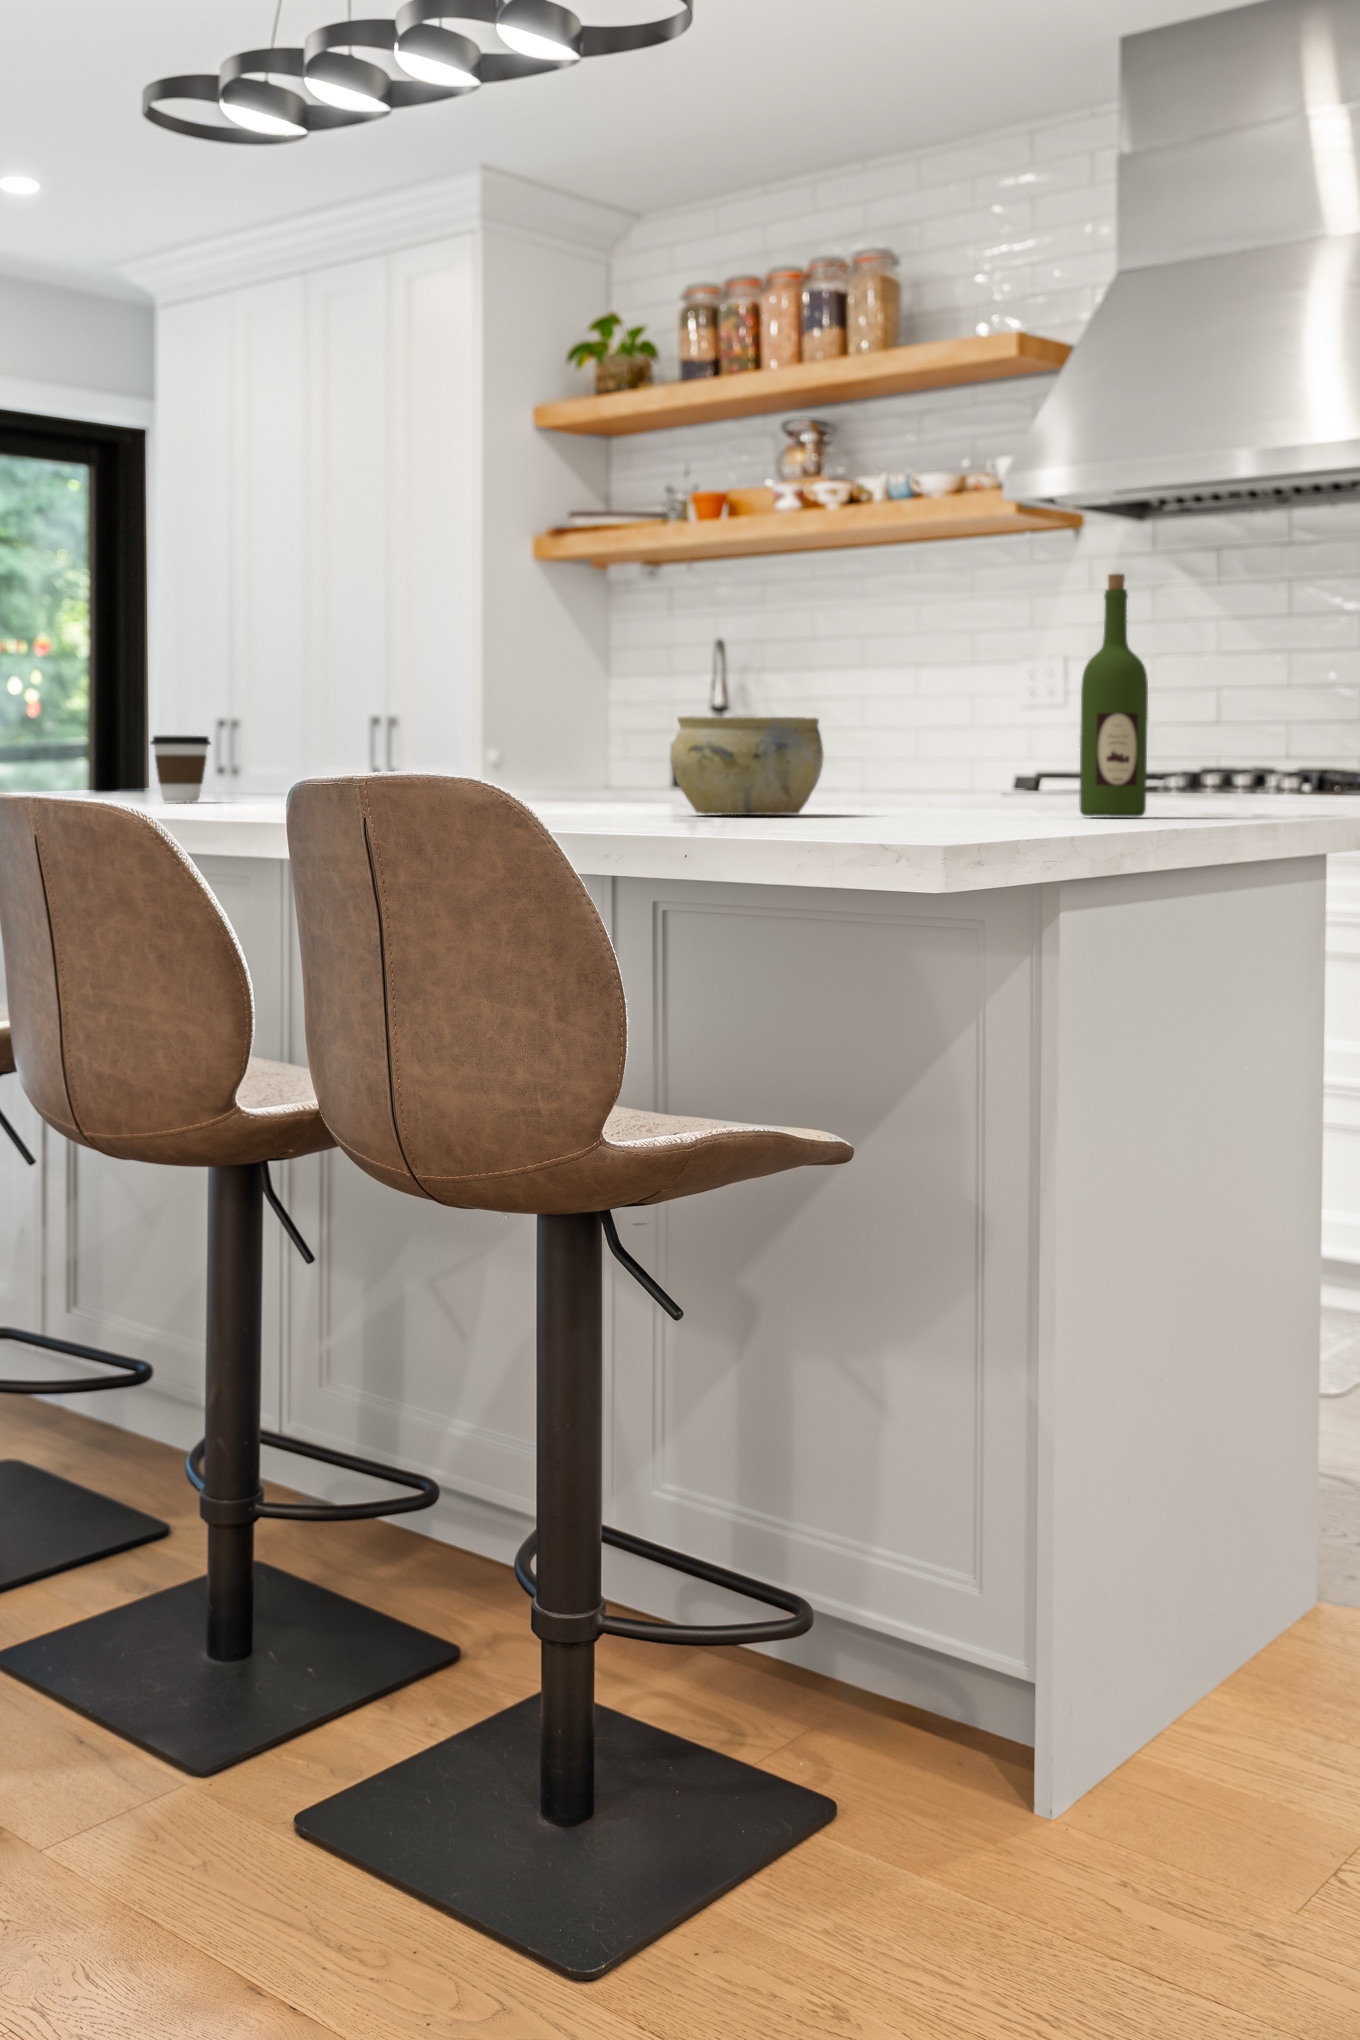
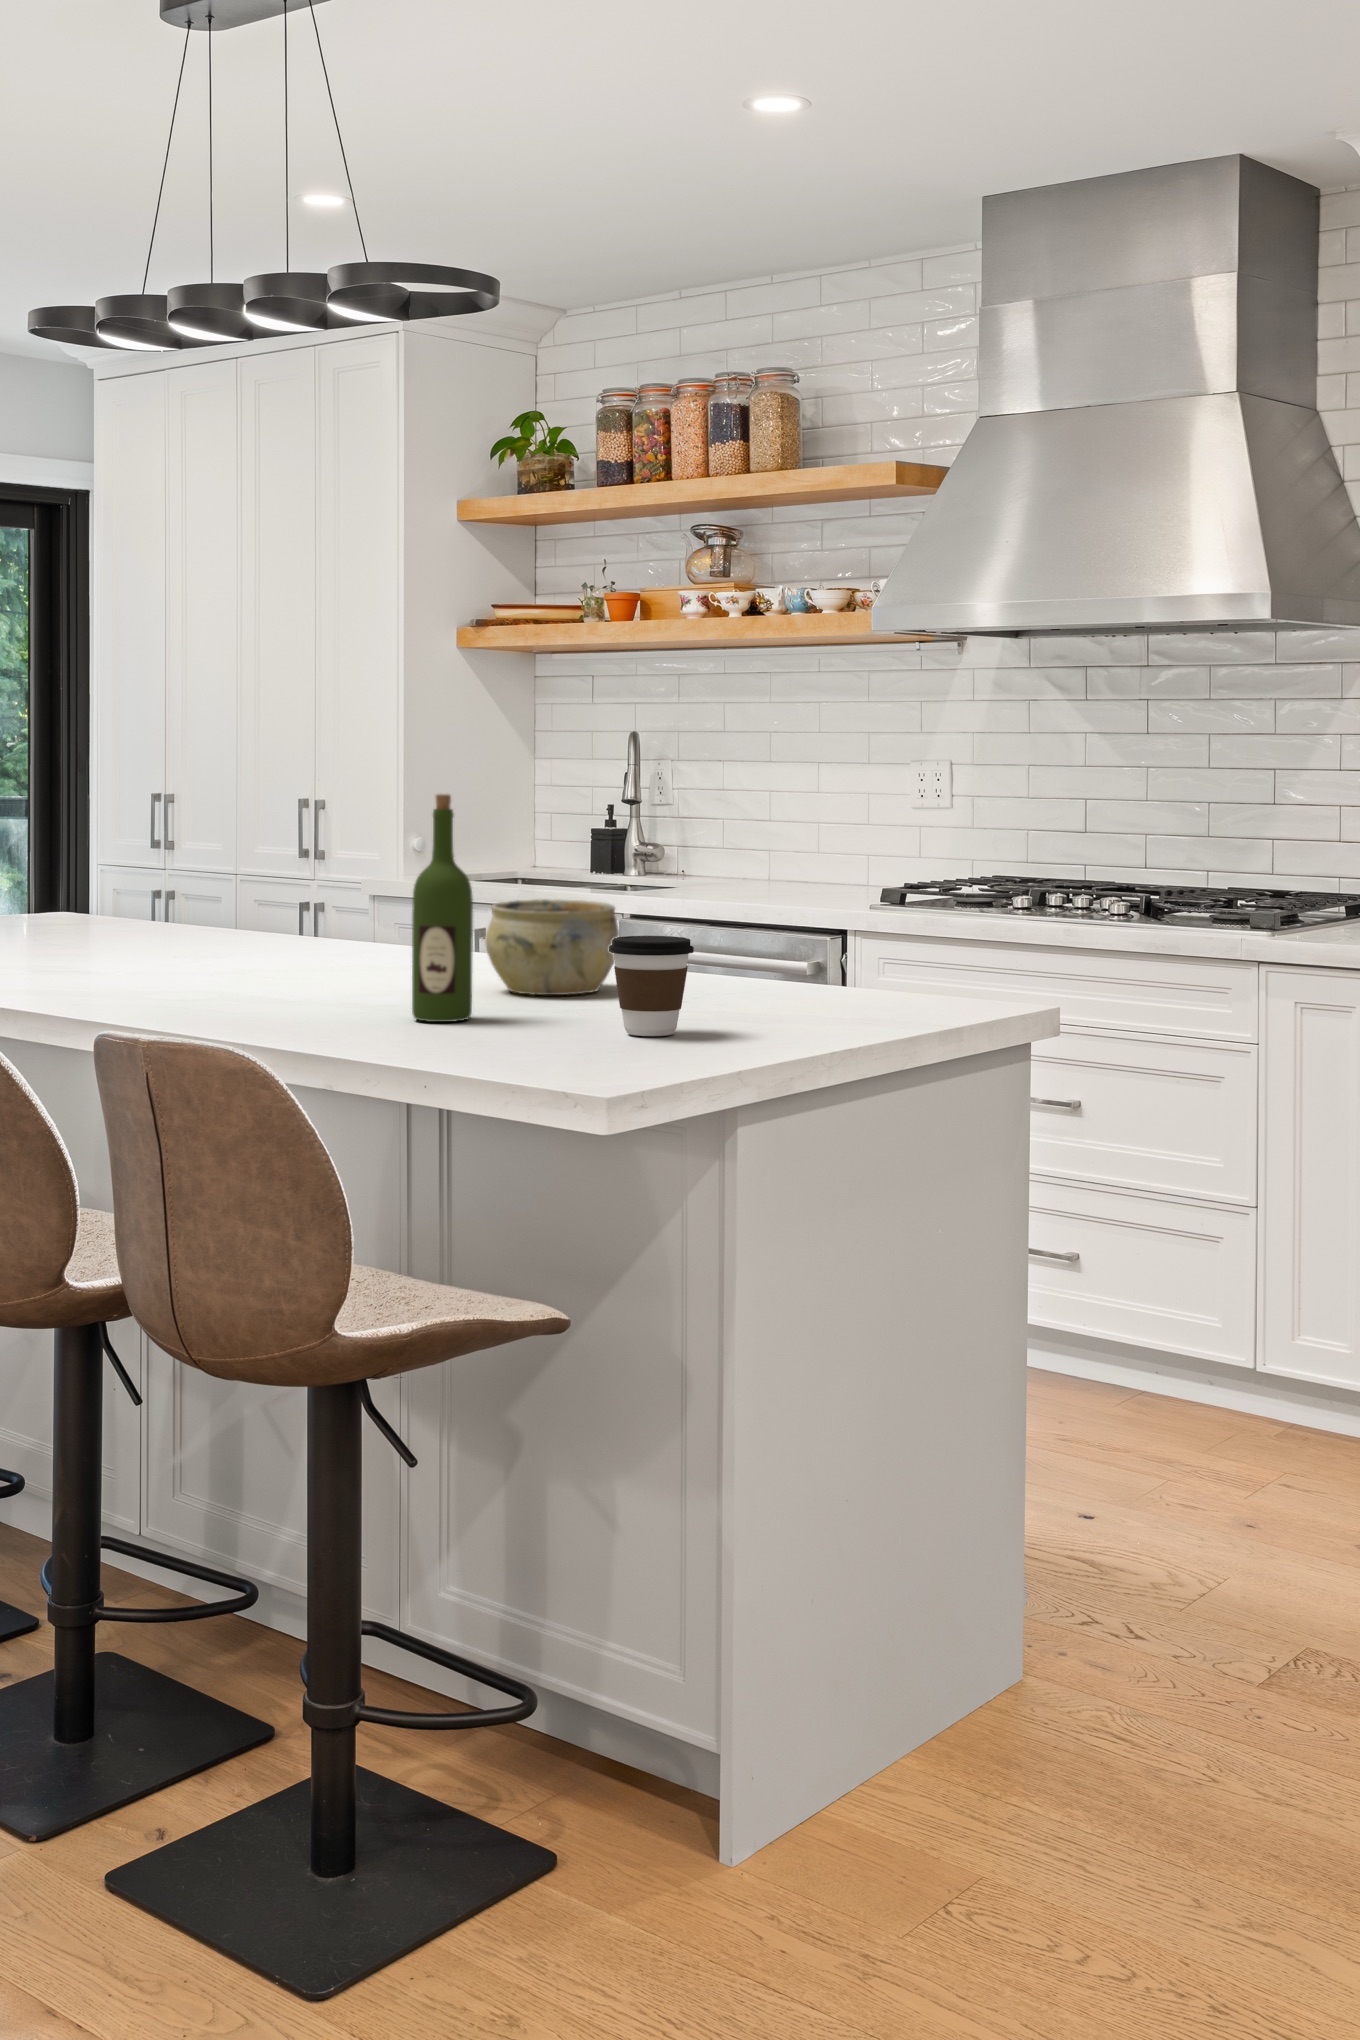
wine bottle: present [1080,574,1148,817] -> present [412,794,473,1022]
coffee cup: present [151,735,211,802] -> present [609,936,694,1036]

